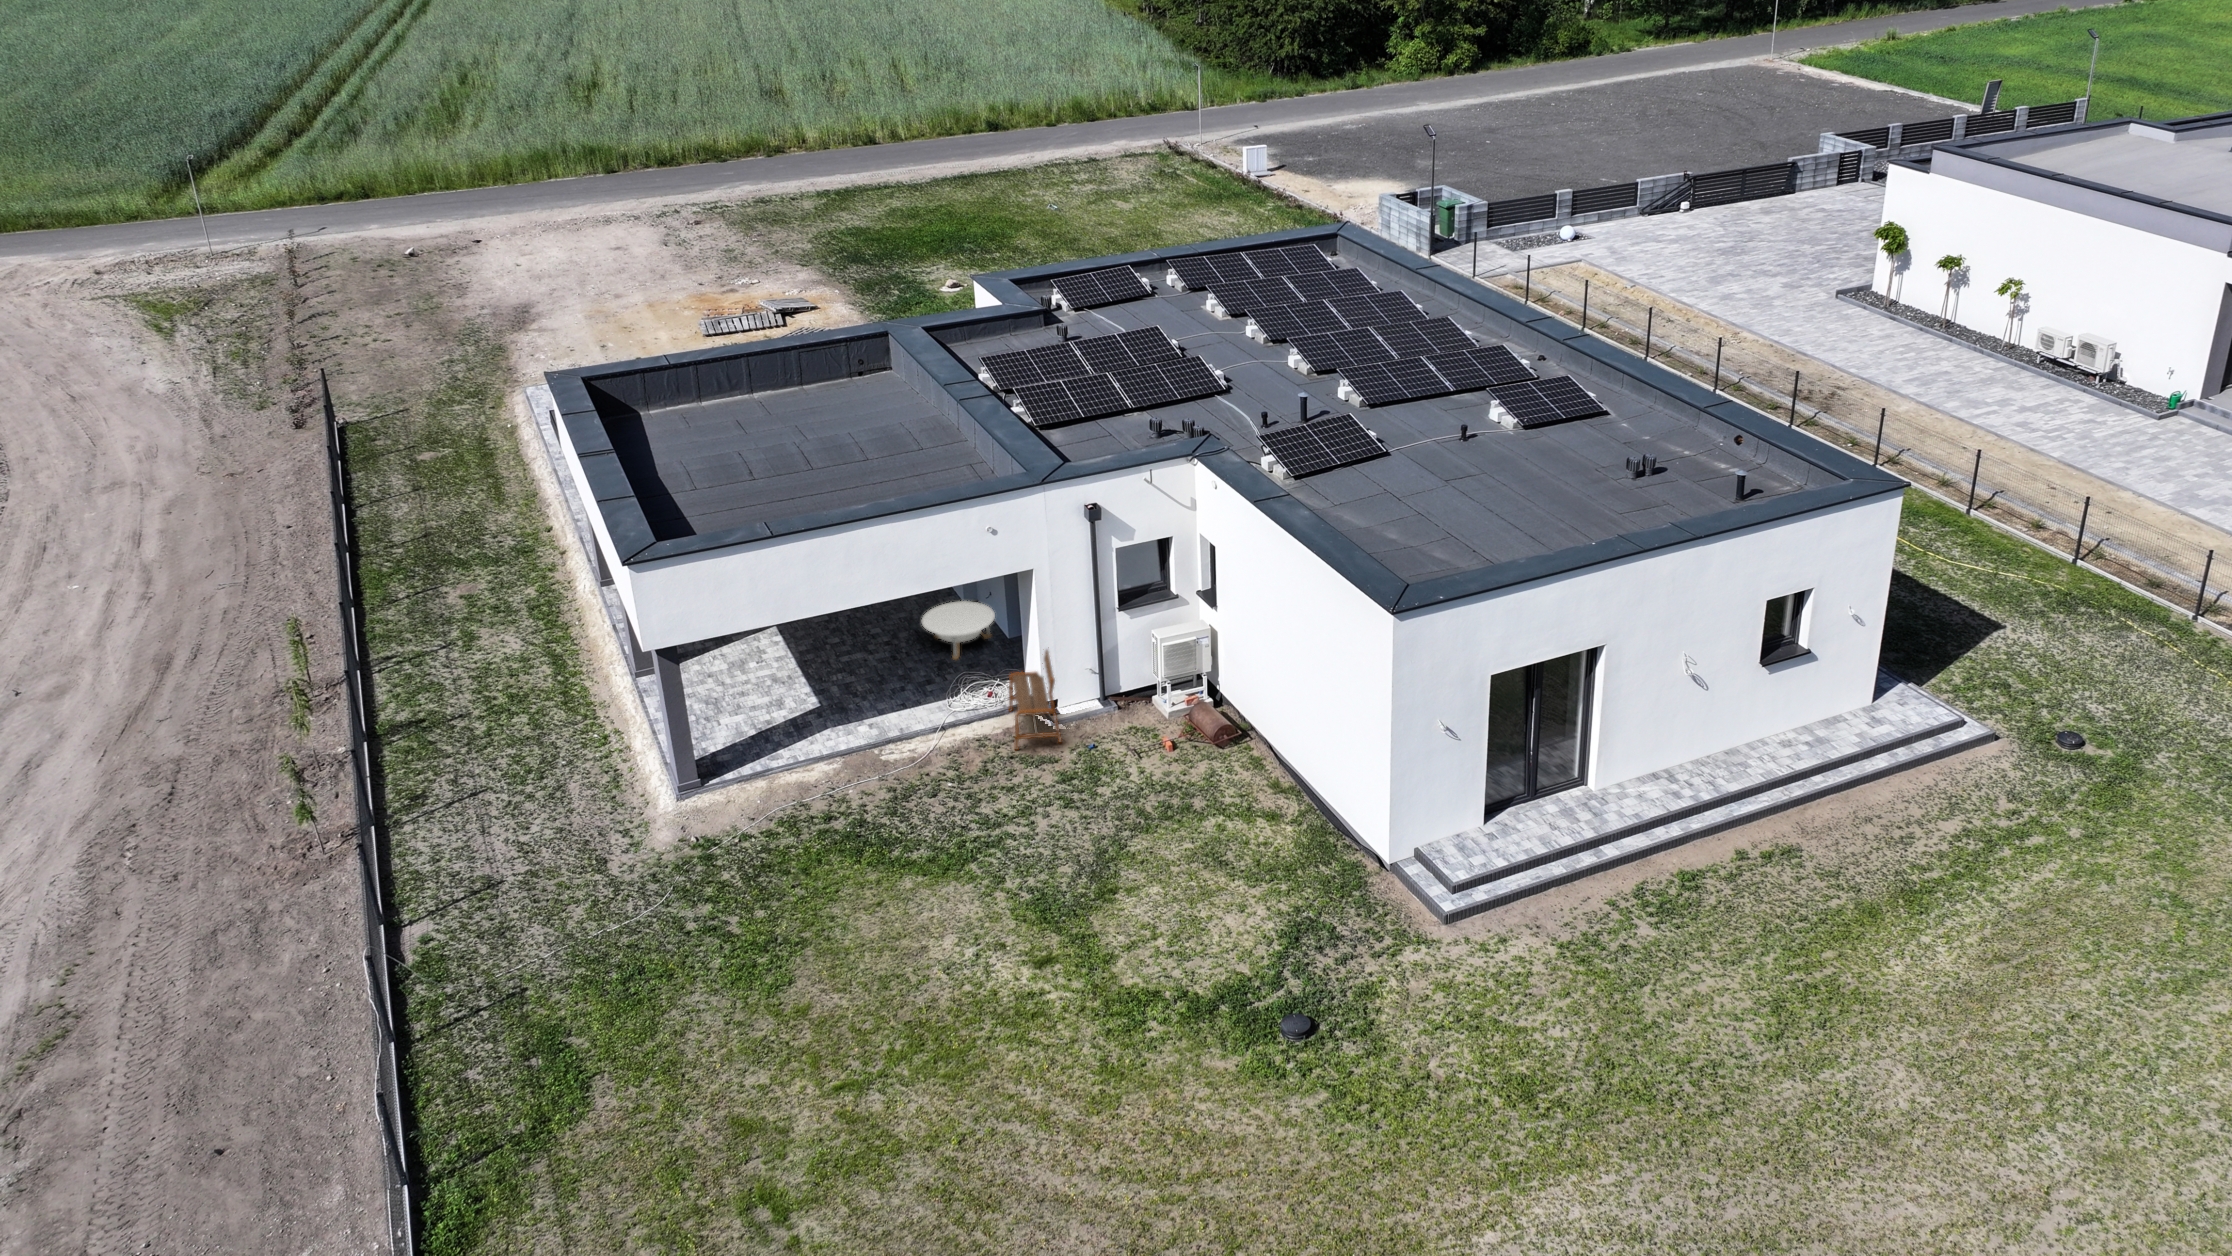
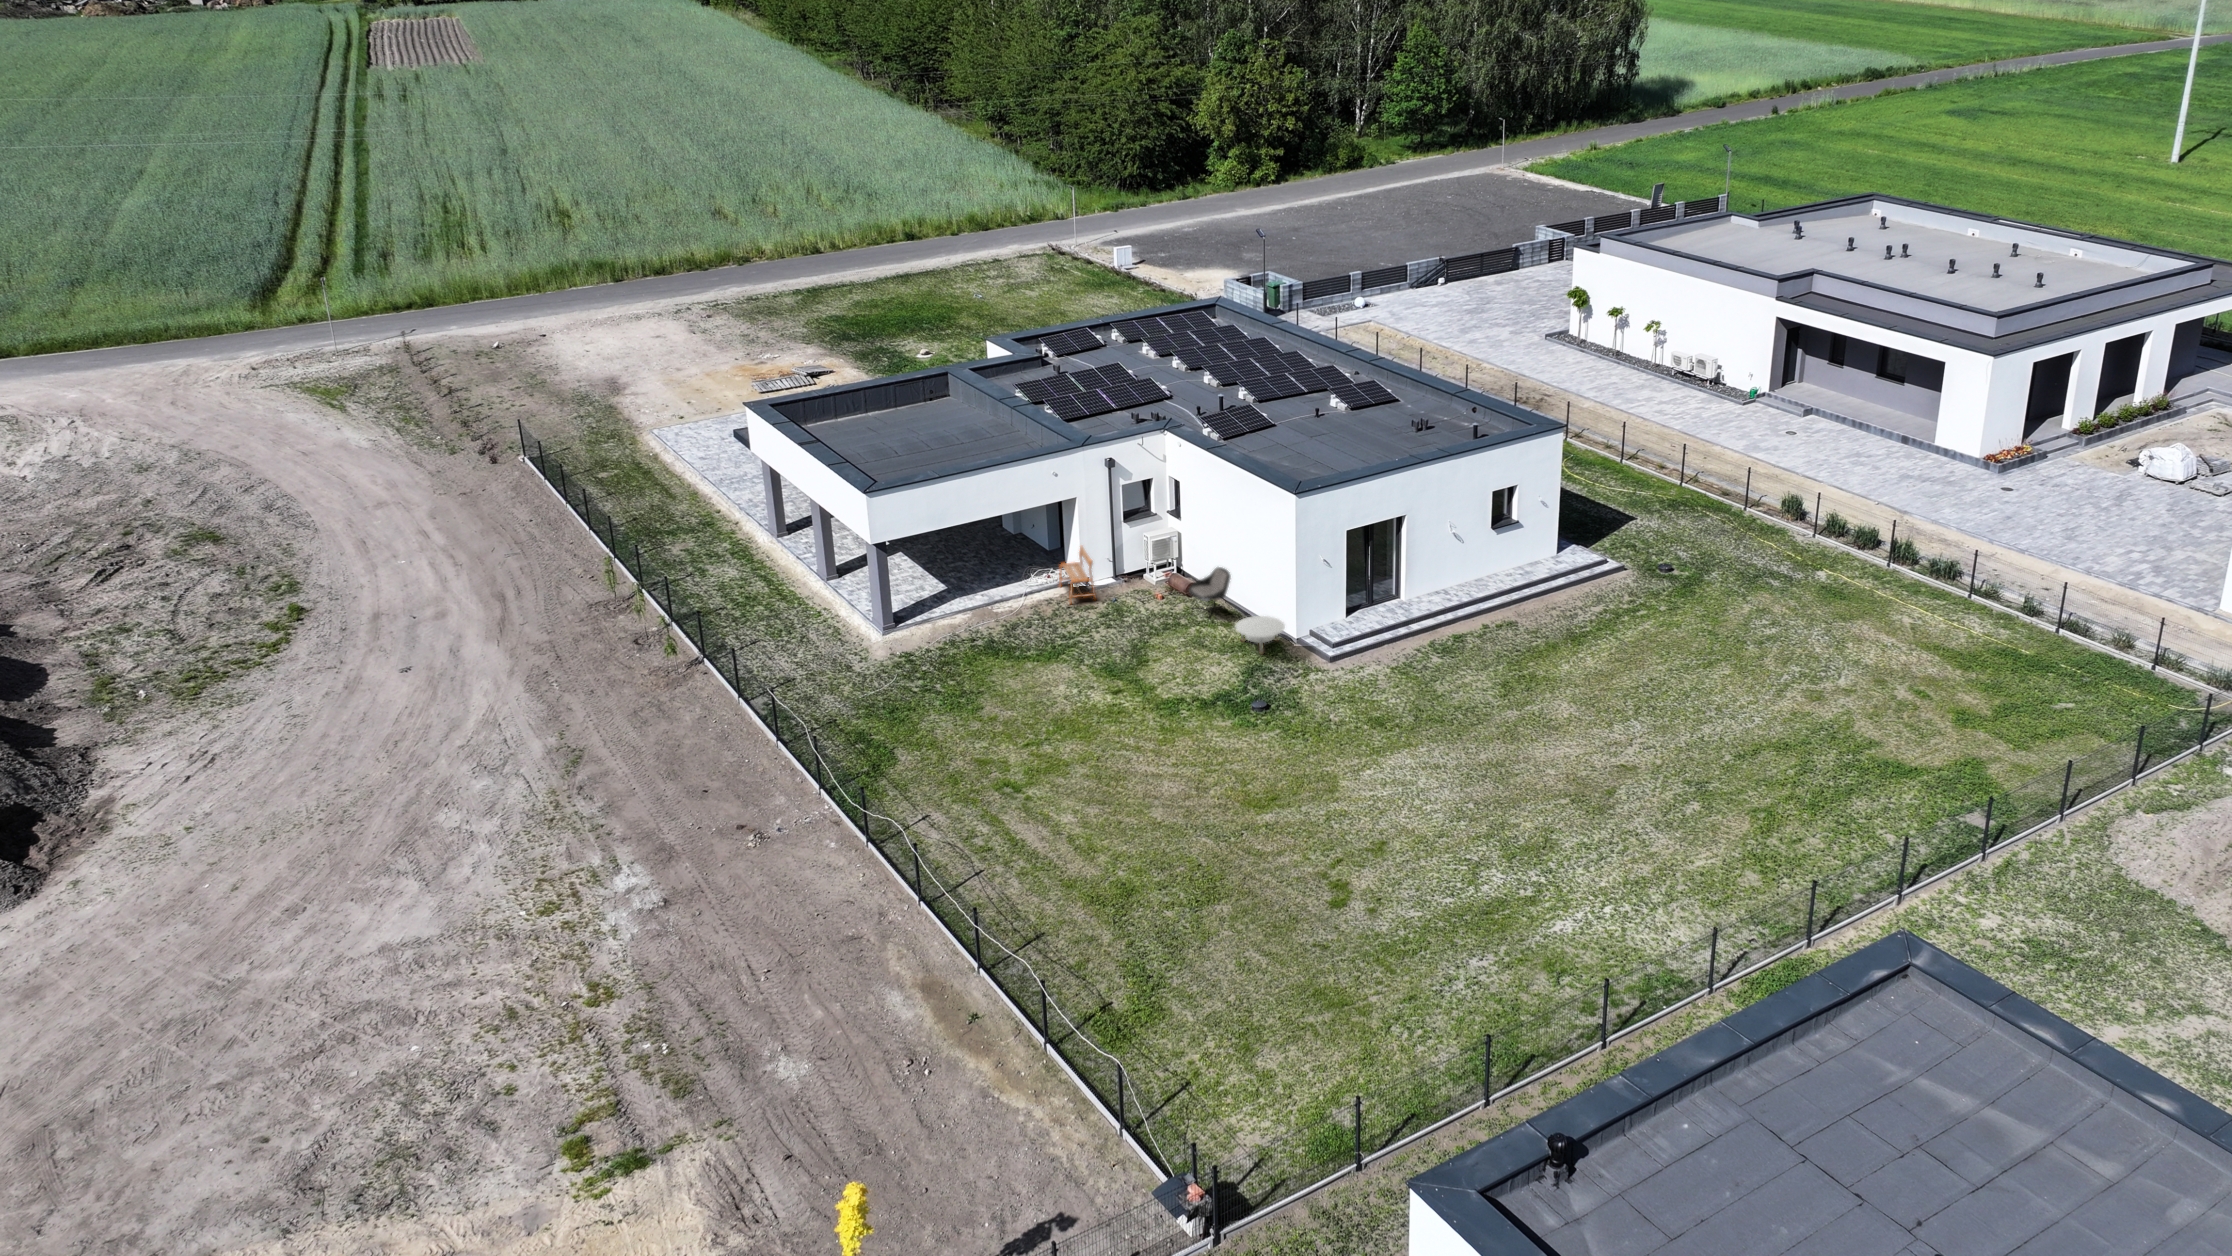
round table: present [921,601,995,659] -> present [1235,616,1285,654]
lounge chair: none [1213,705,1288,798] -> present [1189,567,1231,611]

